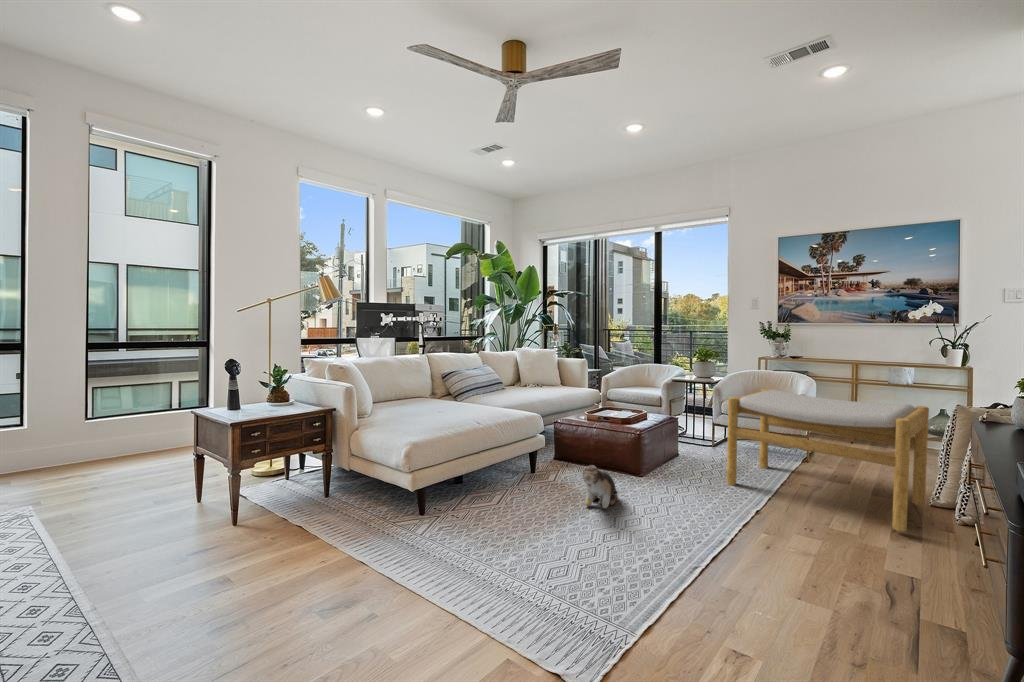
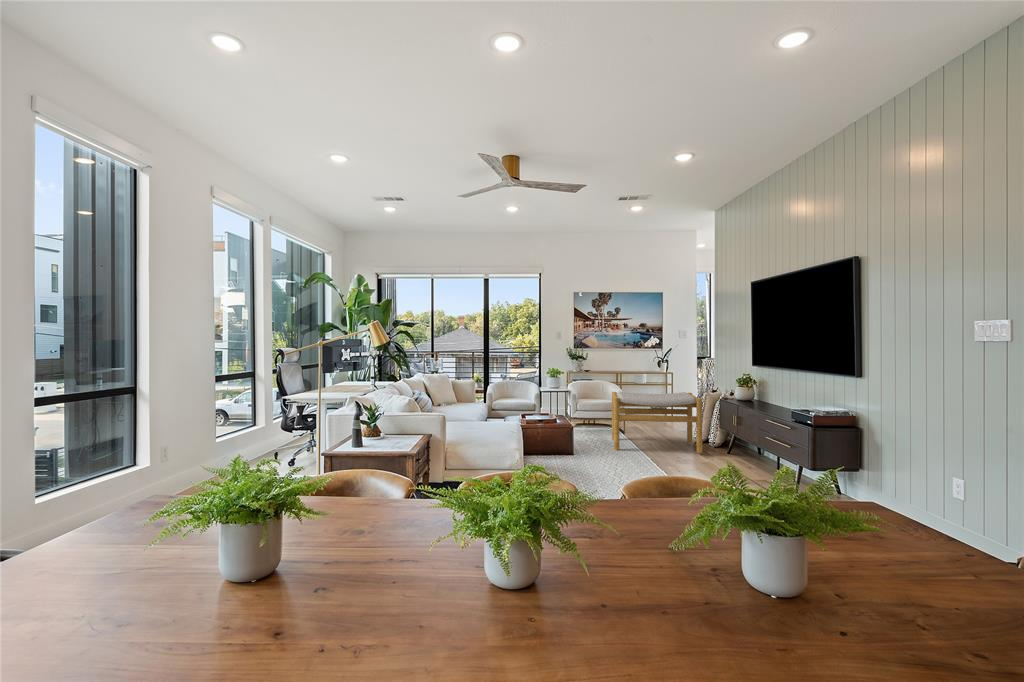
plush toy: present [580,465,617,508] -> none [574,446,594,473]

